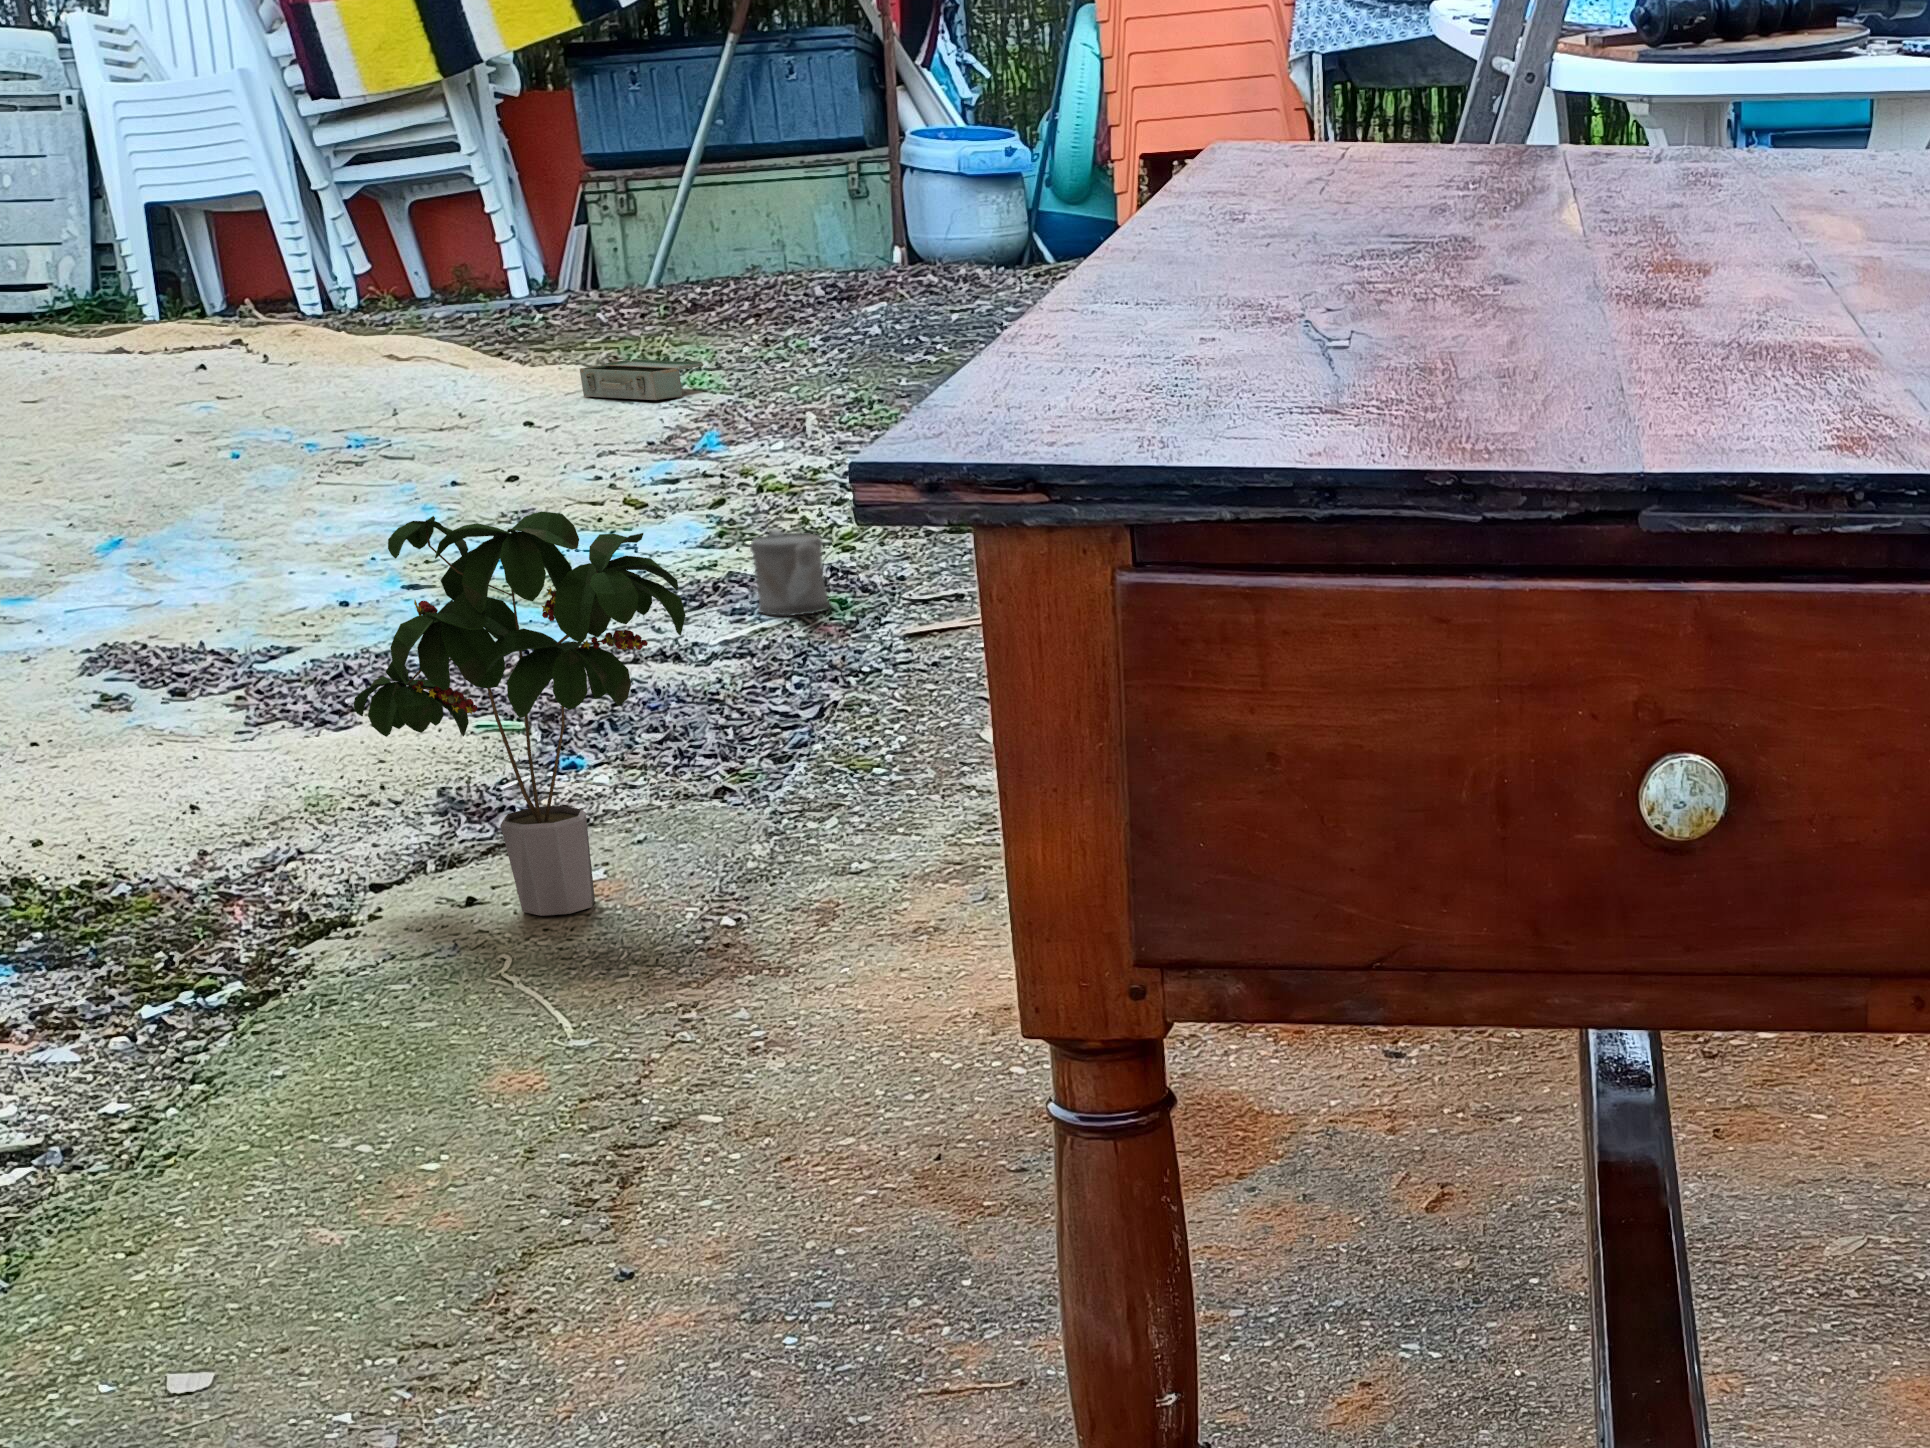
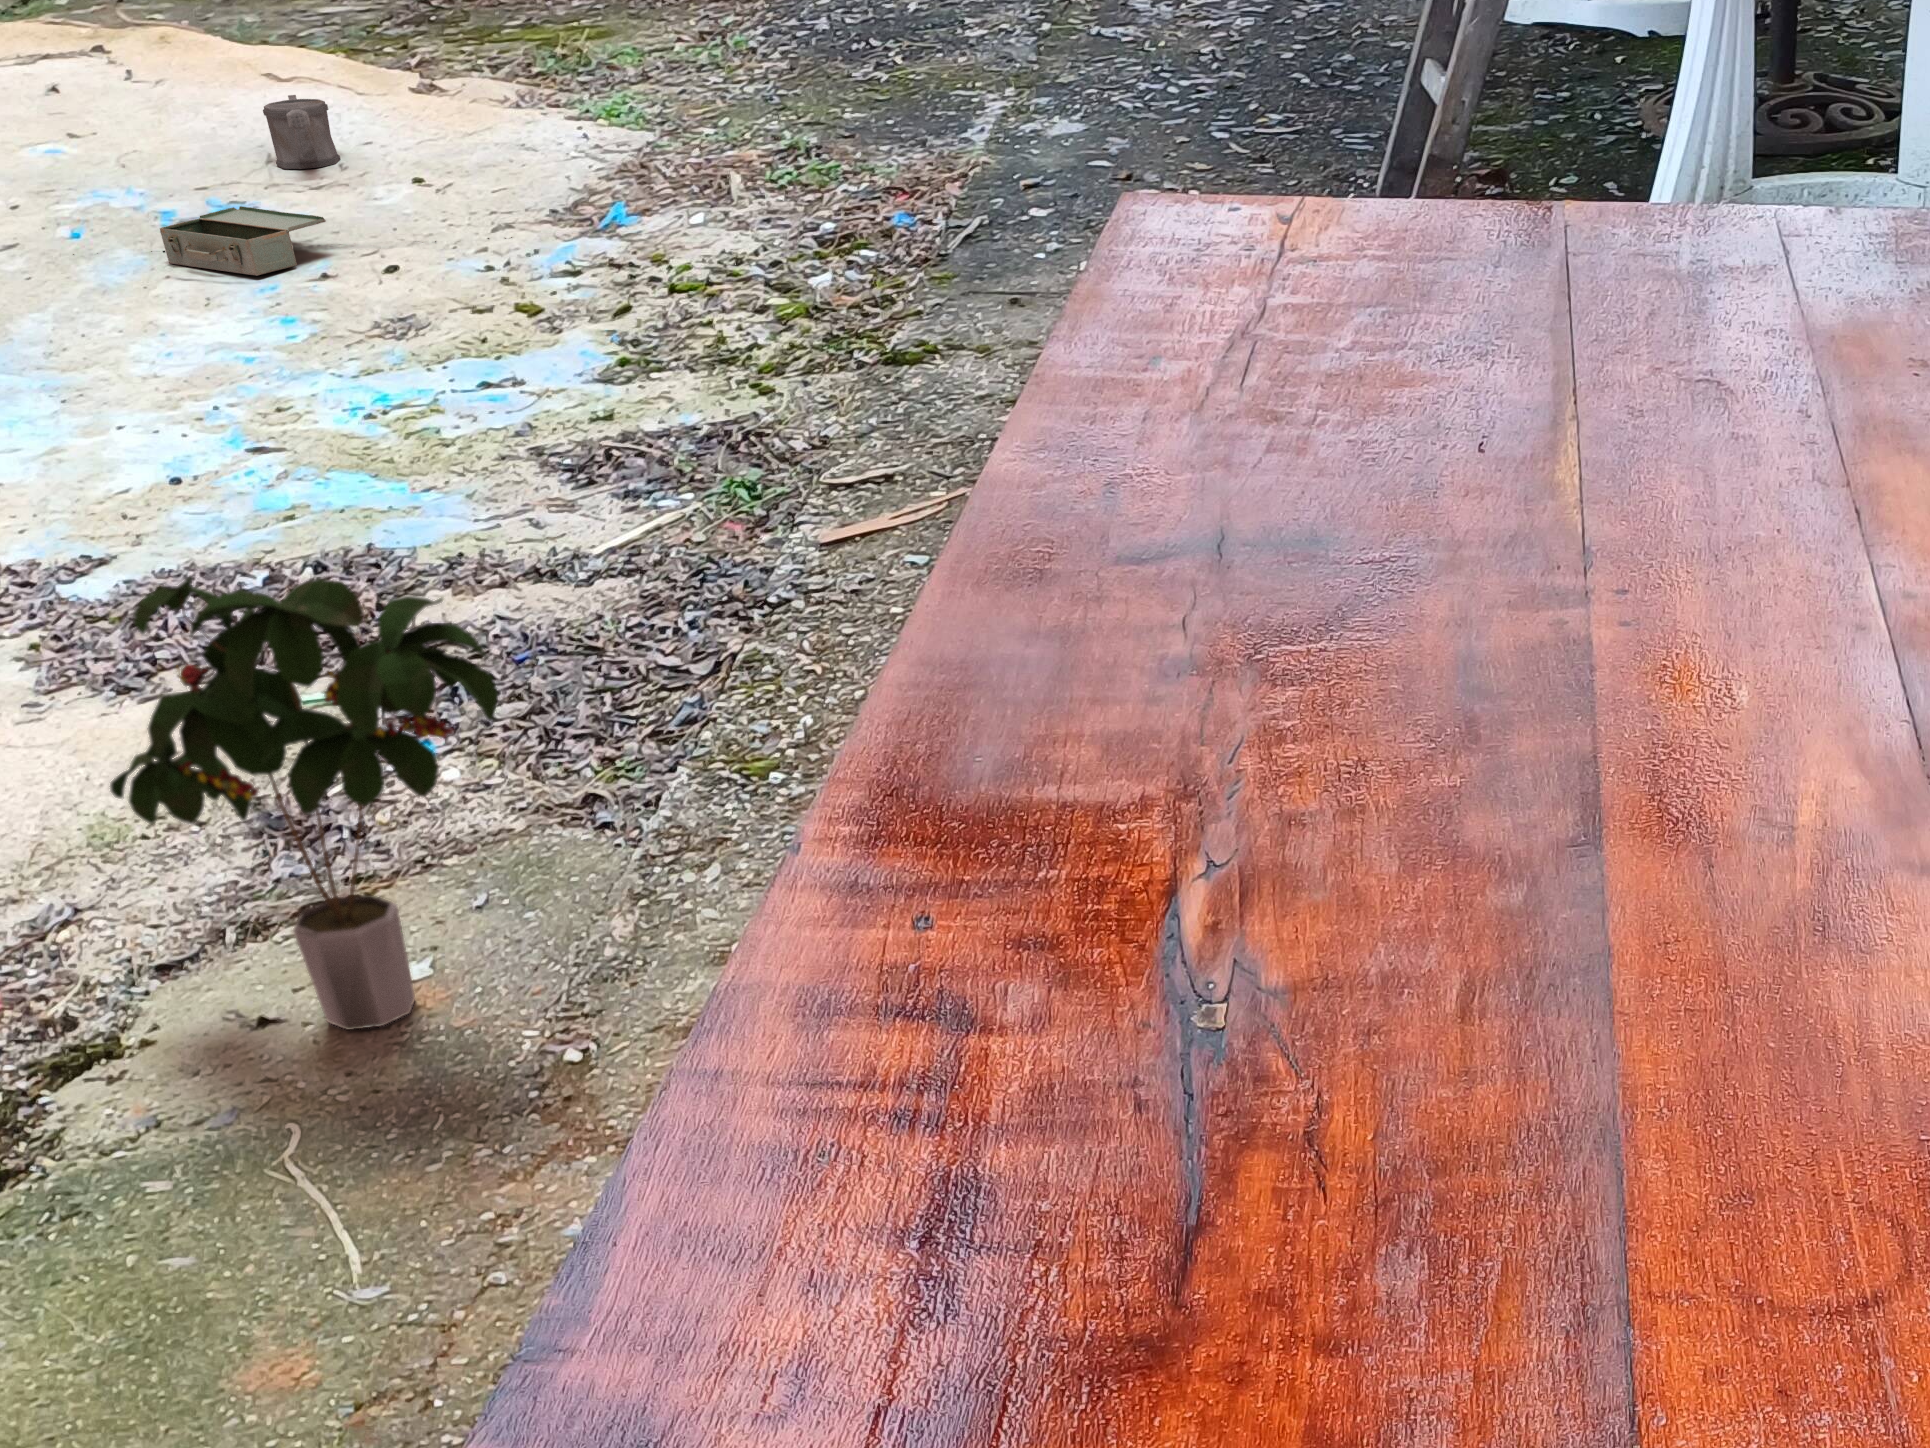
toolbox: present [580,359,703,400] -> present [160,206,326,276]
watering can: present [750,529,831,616] -> present [263,95,341,169]

